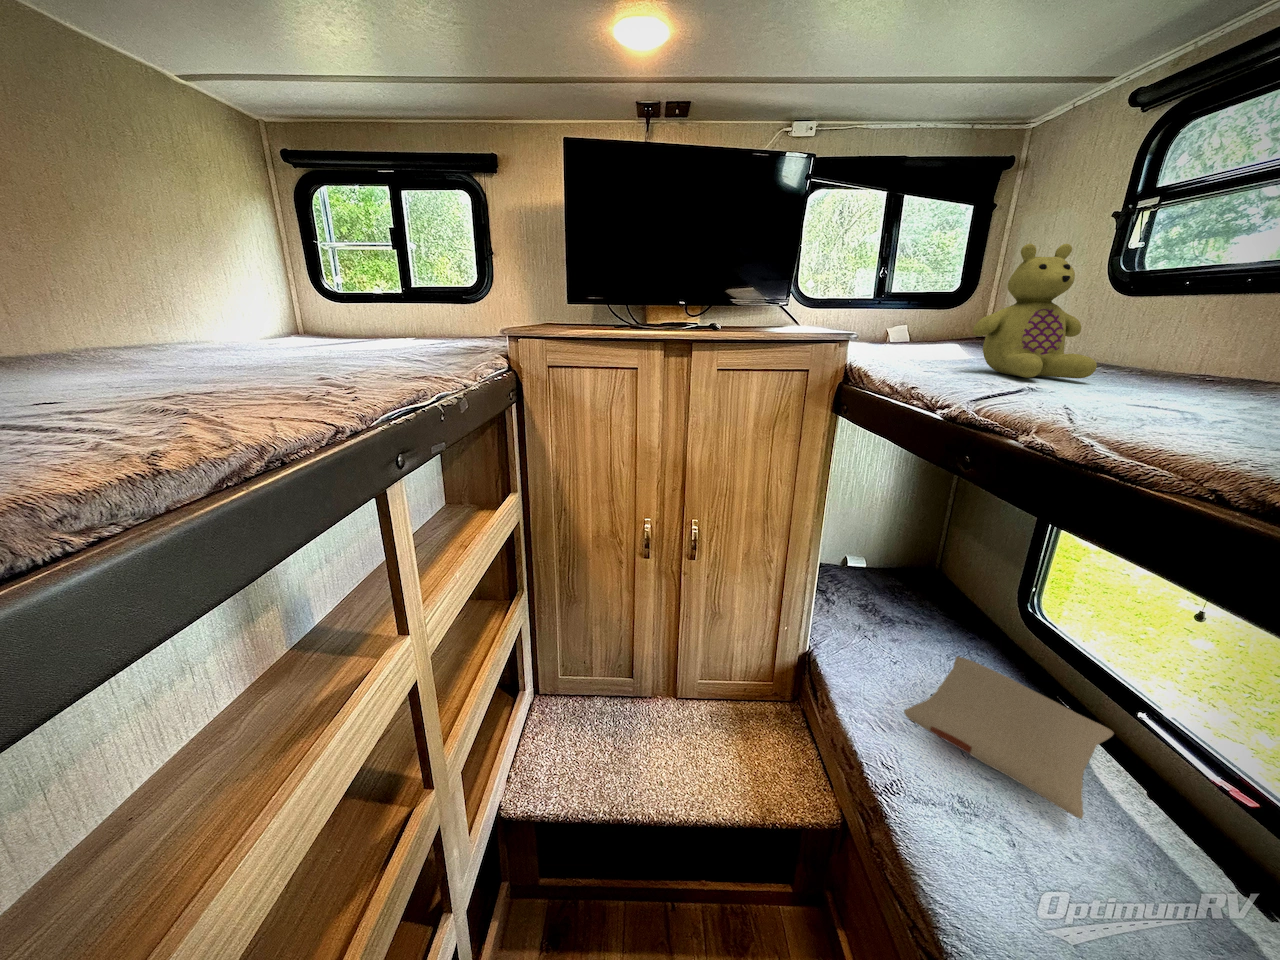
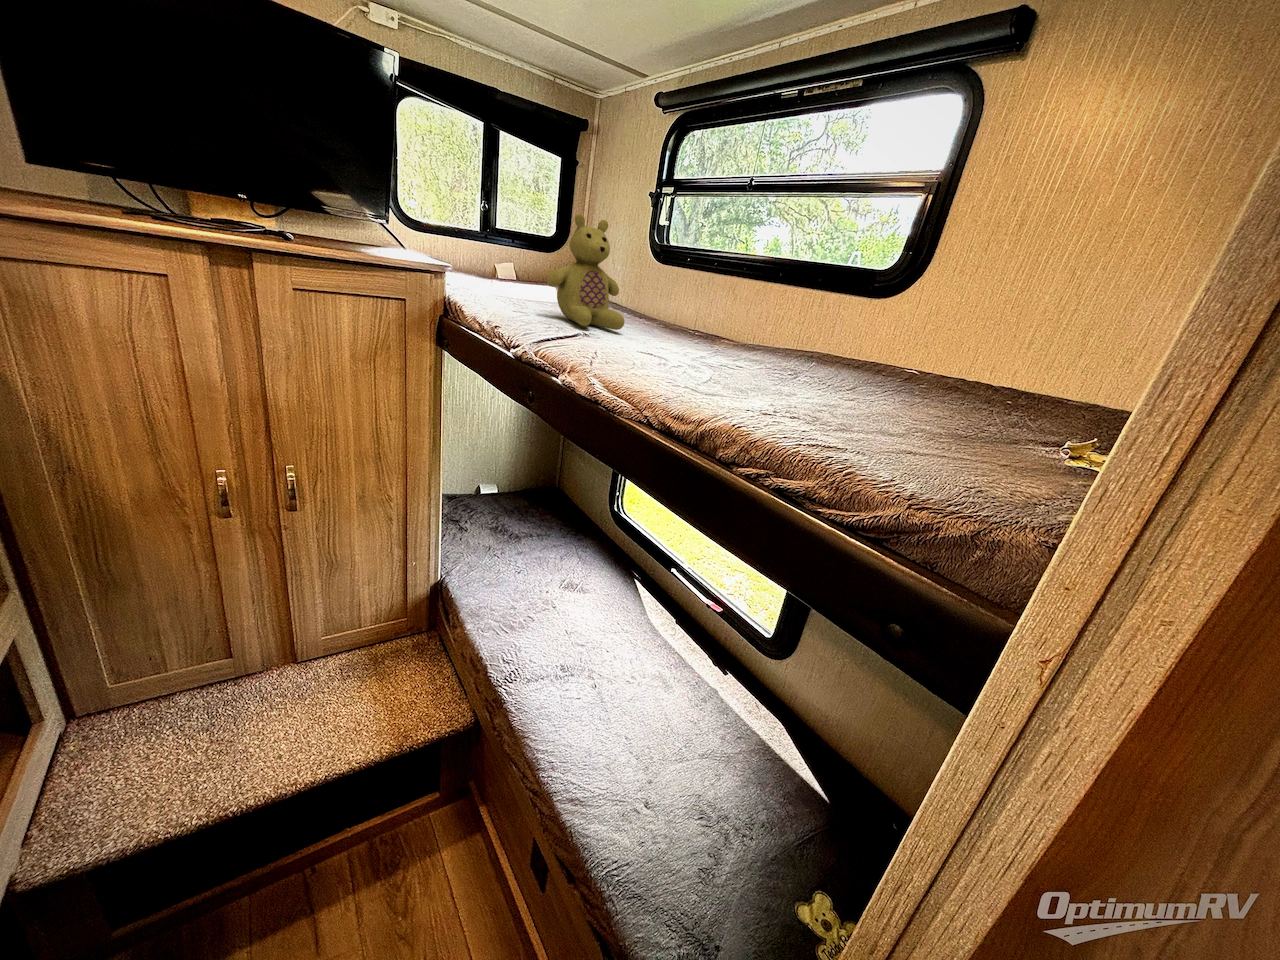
pillow: present [904,656,1114,819] -> none [517,554,649,640]

